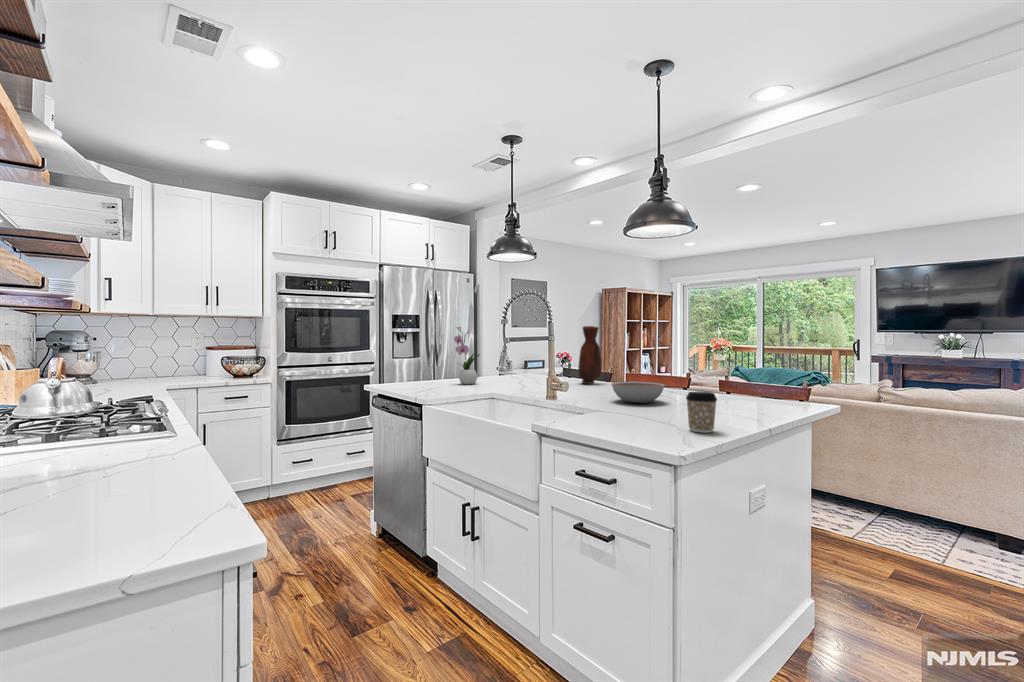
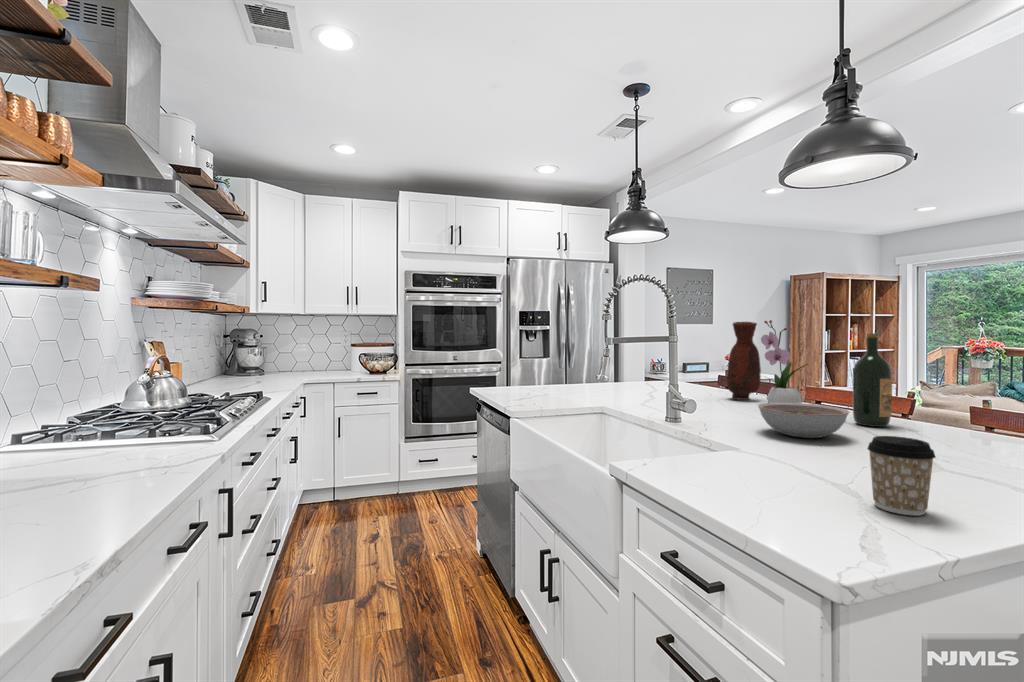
flower arrangement: present [454,327,480,385] -> present [761,320,807,403]
wine bottle: none [663,335,684,395] -> present [853,333,892,427]

